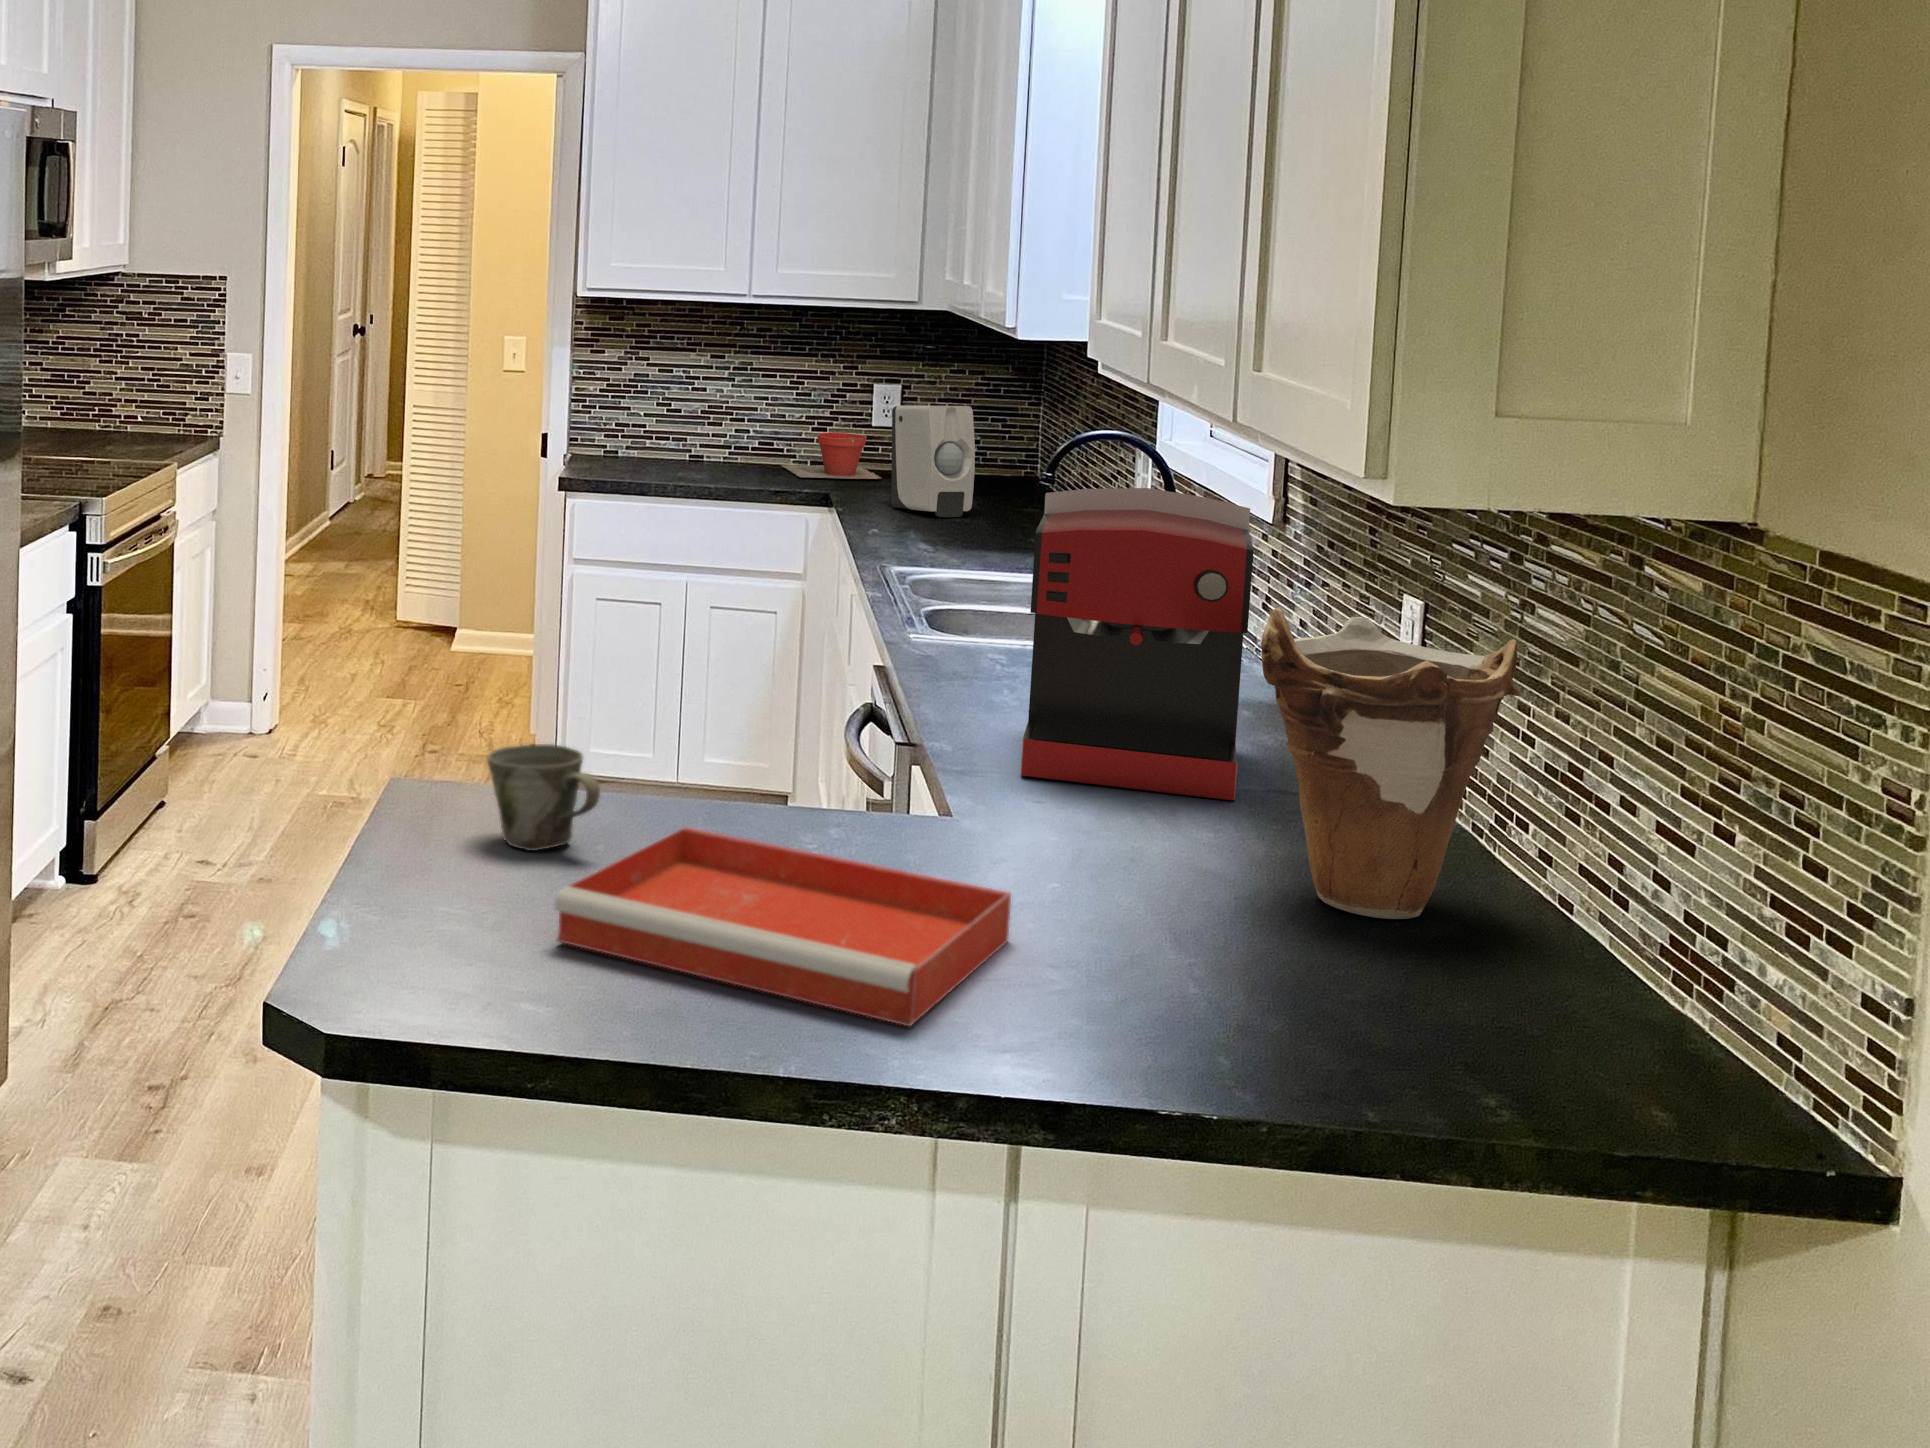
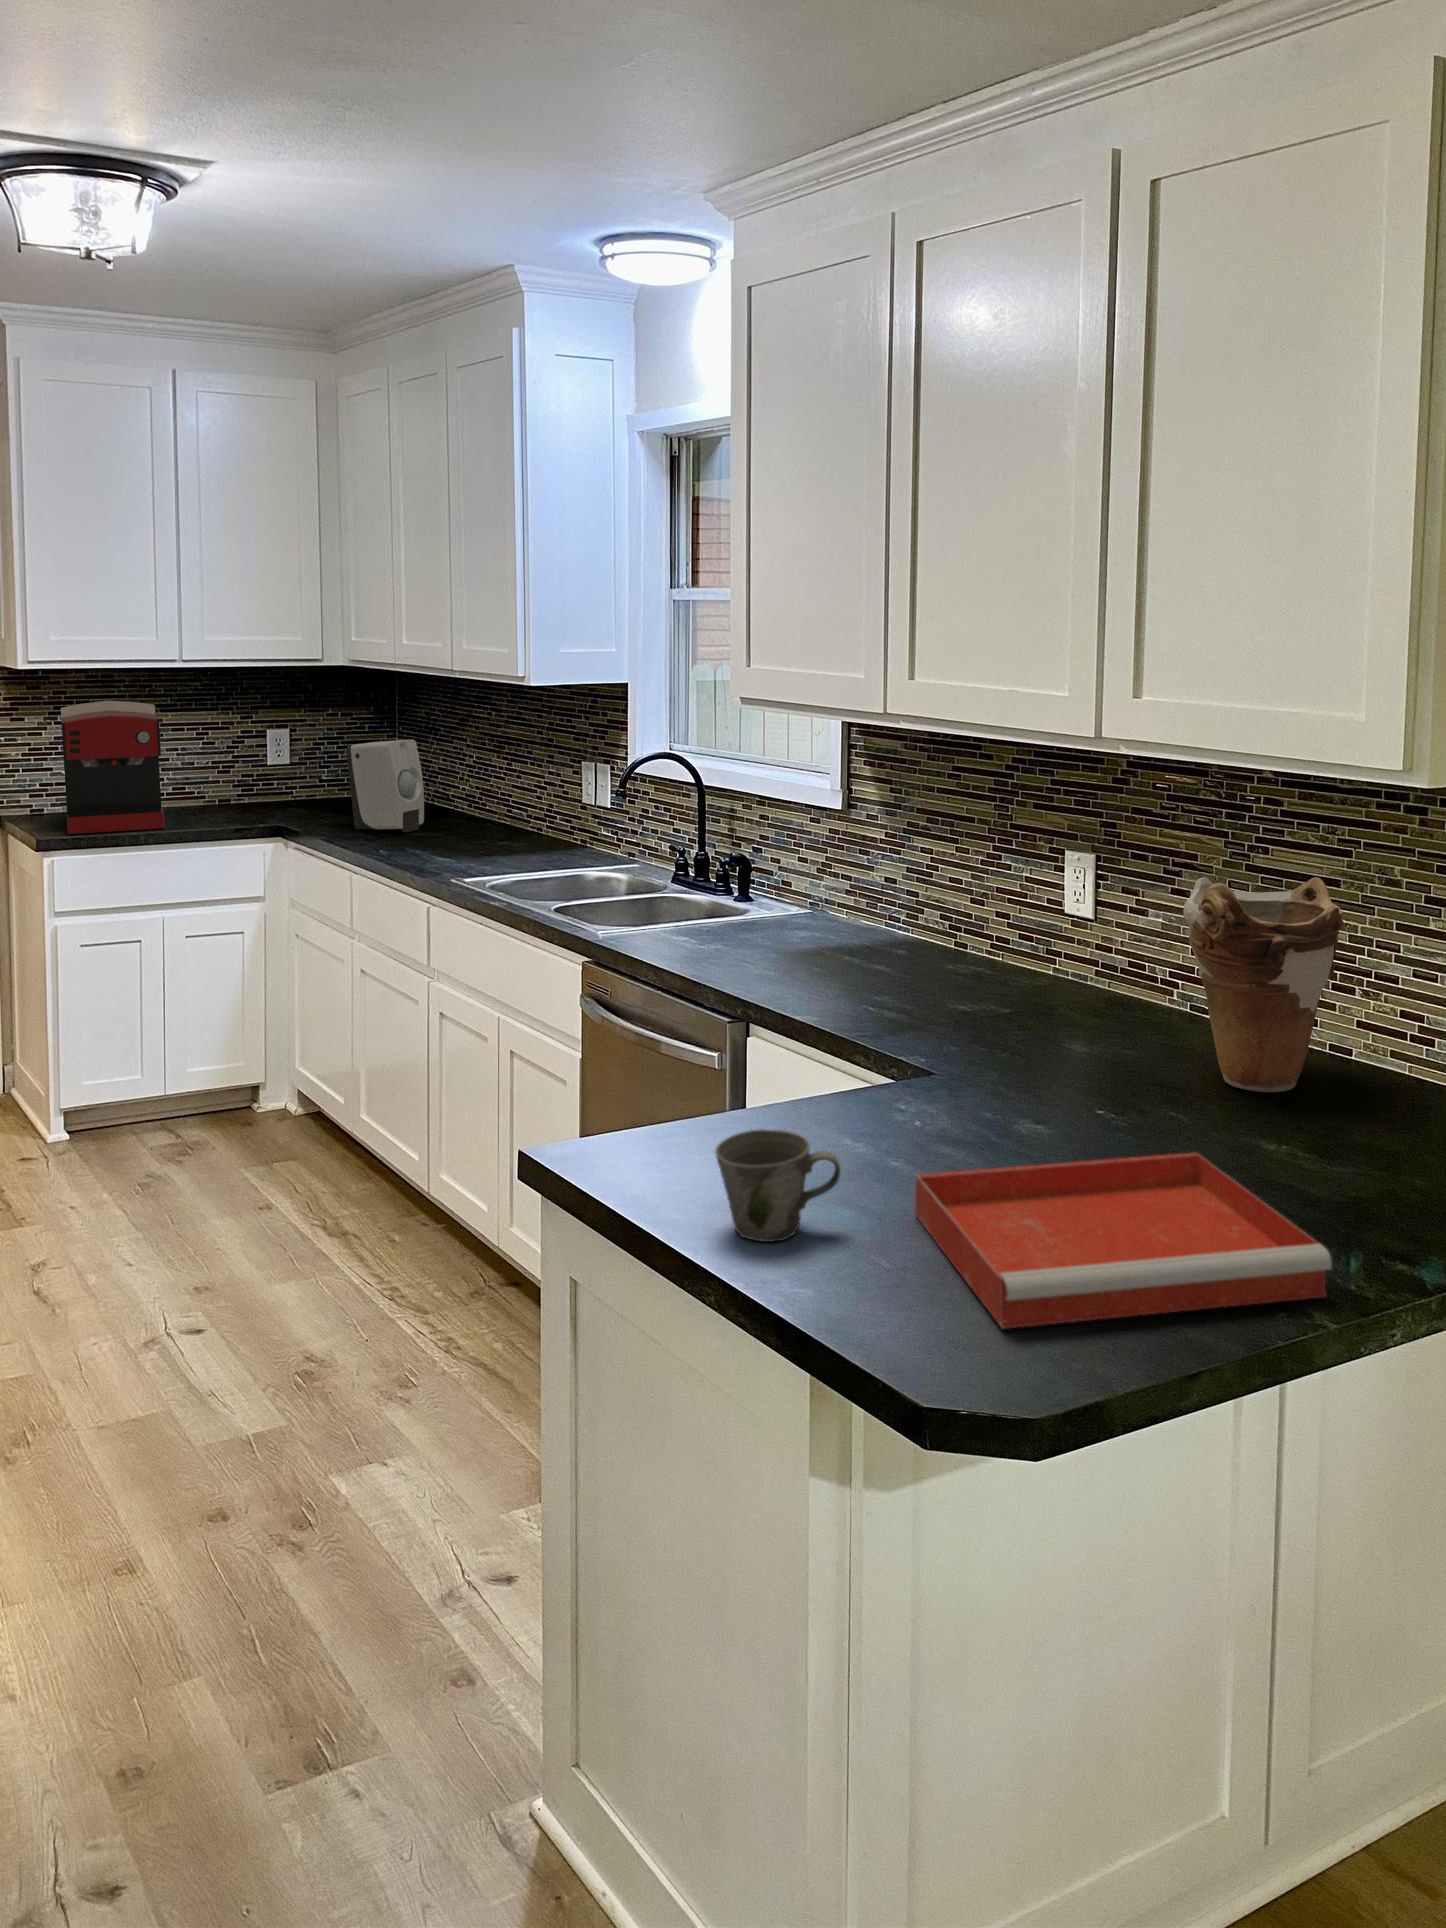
plant pot: present [782,433,880,479] -> none [198,771,298,814]
coffee maker: present [1021,488,1253,800] -> present [61,701,164,834]

